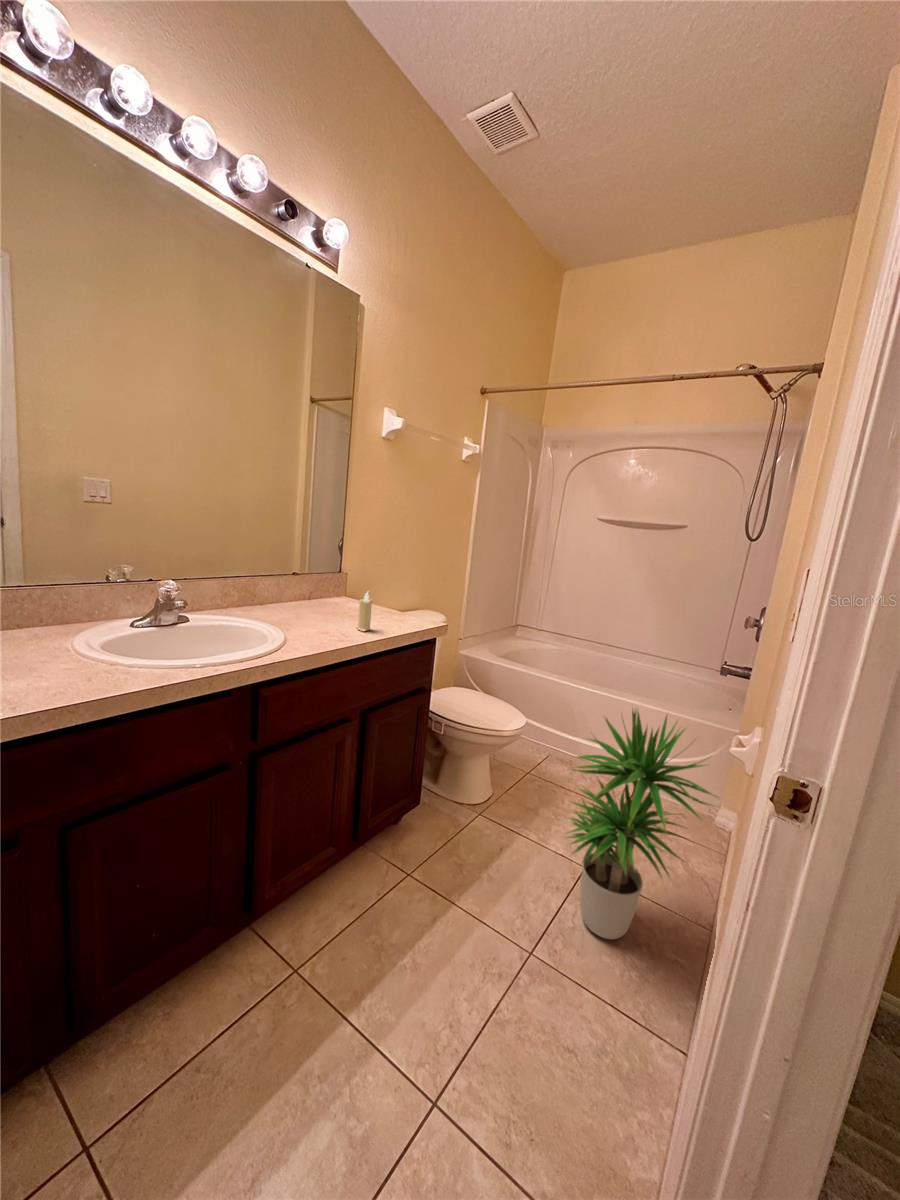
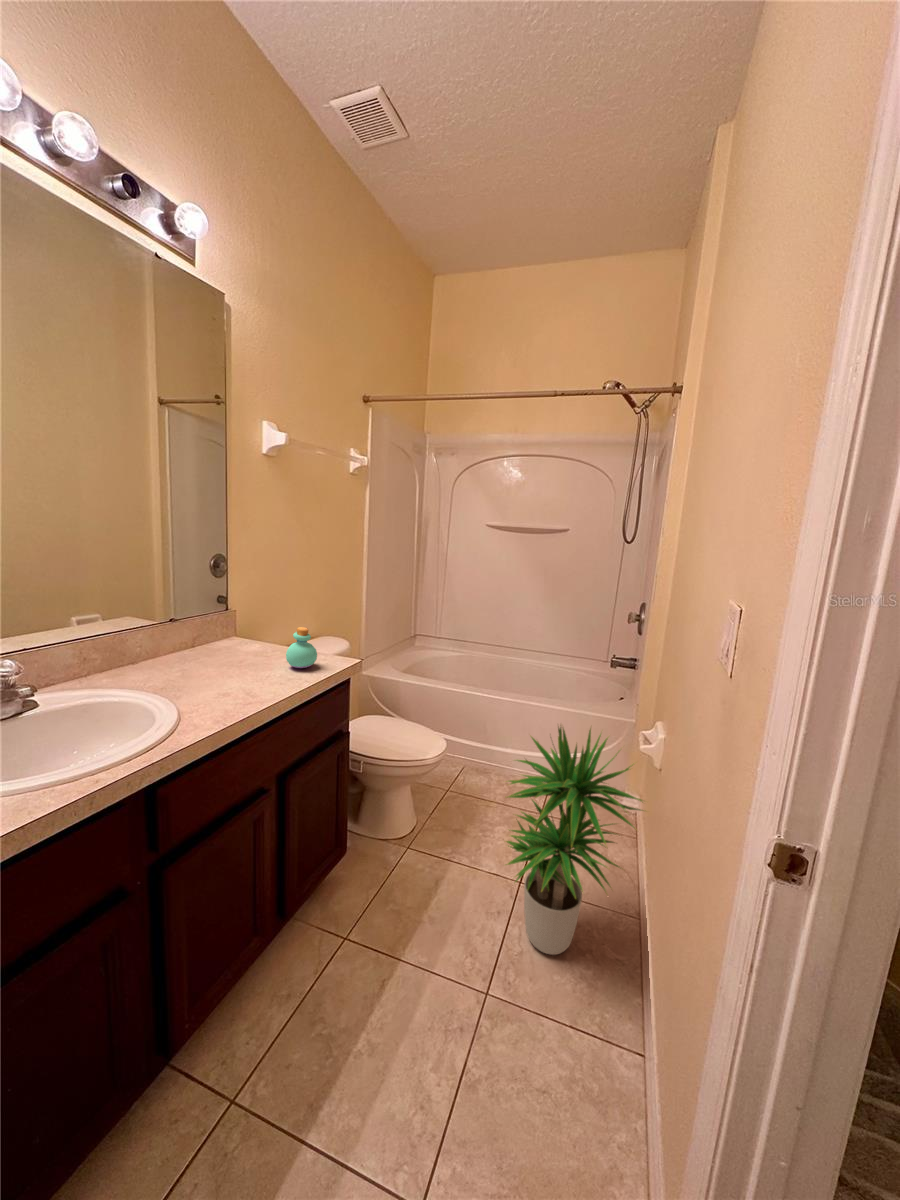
perfume bottle: none [379,585,406,622] -> present [286,627,317,668]
candle: present [356,592,372,631] -> none [263,641,280,688]

